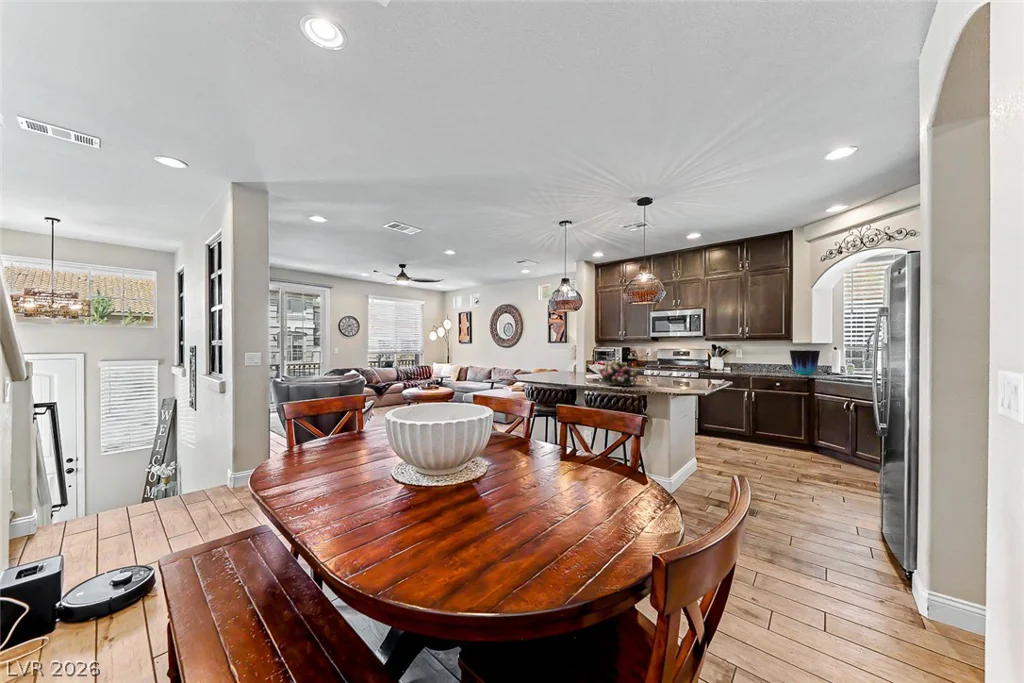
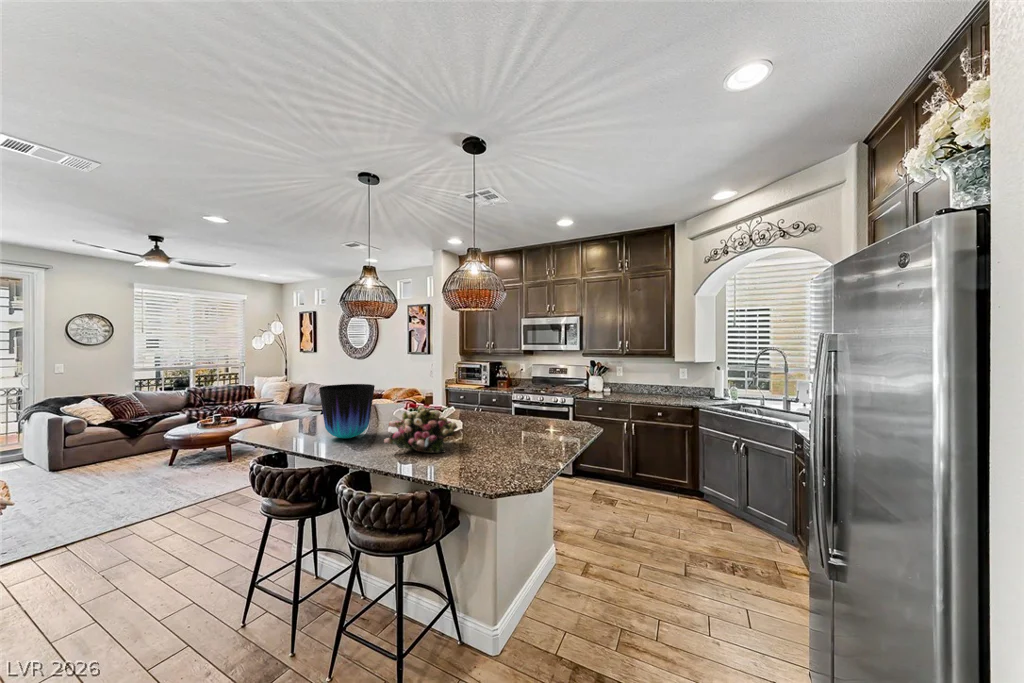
vase: present [790,350,820,375] -> present [319,384,375,438]

